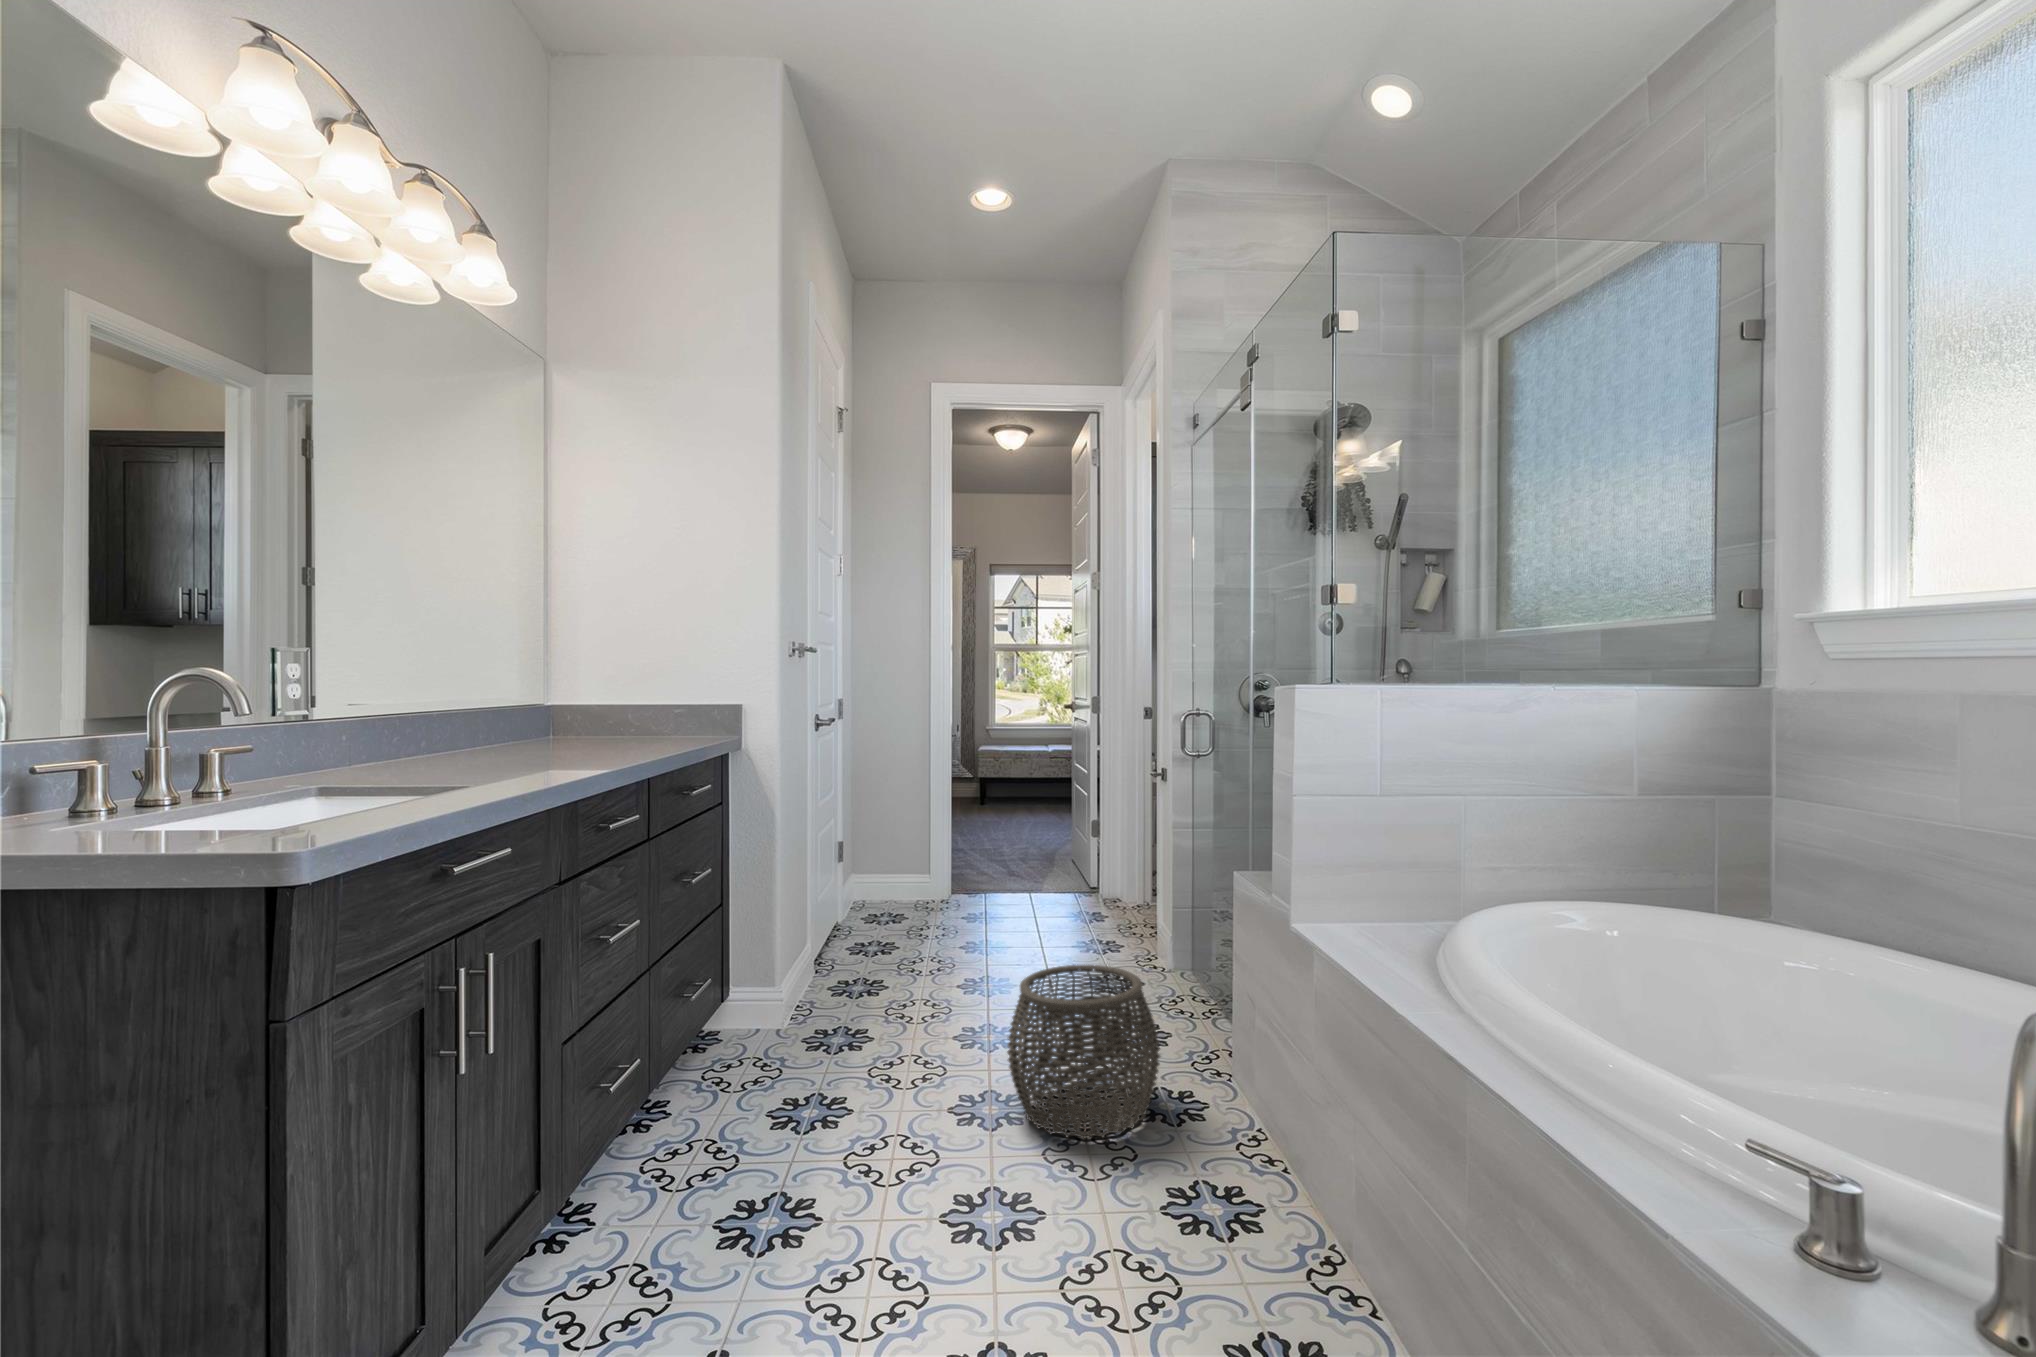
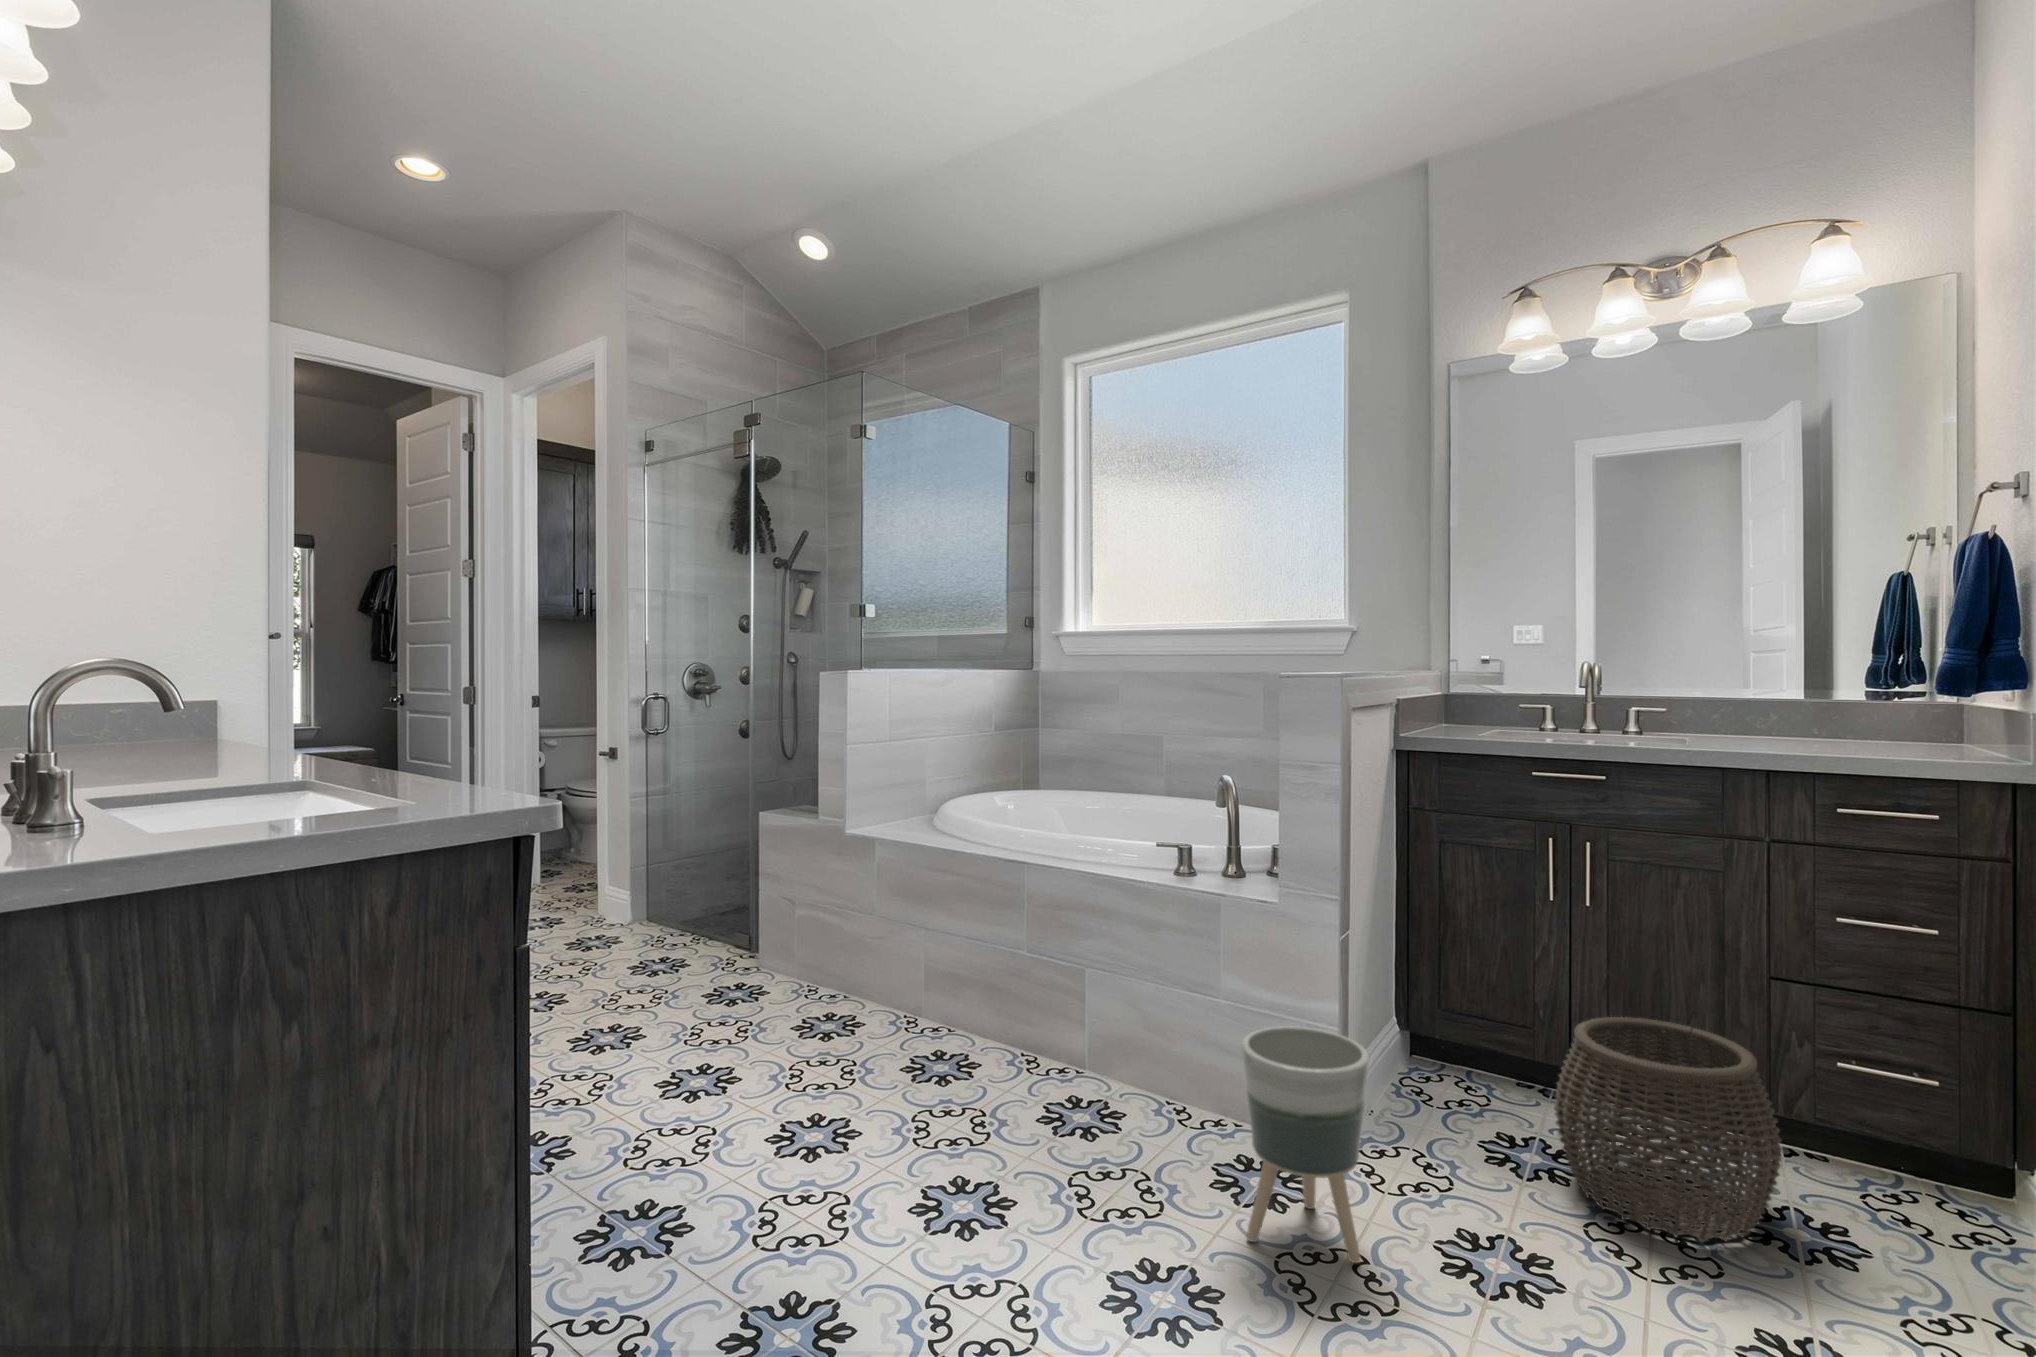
planter: none [756,1045,885,1292] -> present [1241,1026,1370,1263]

